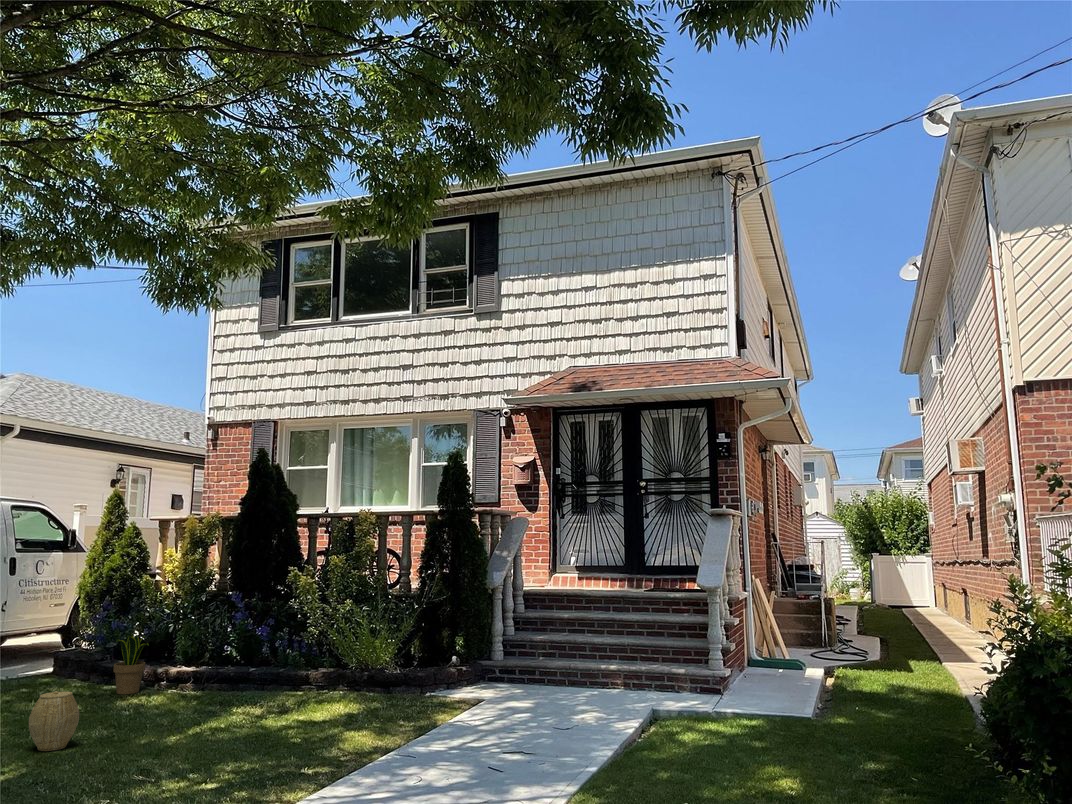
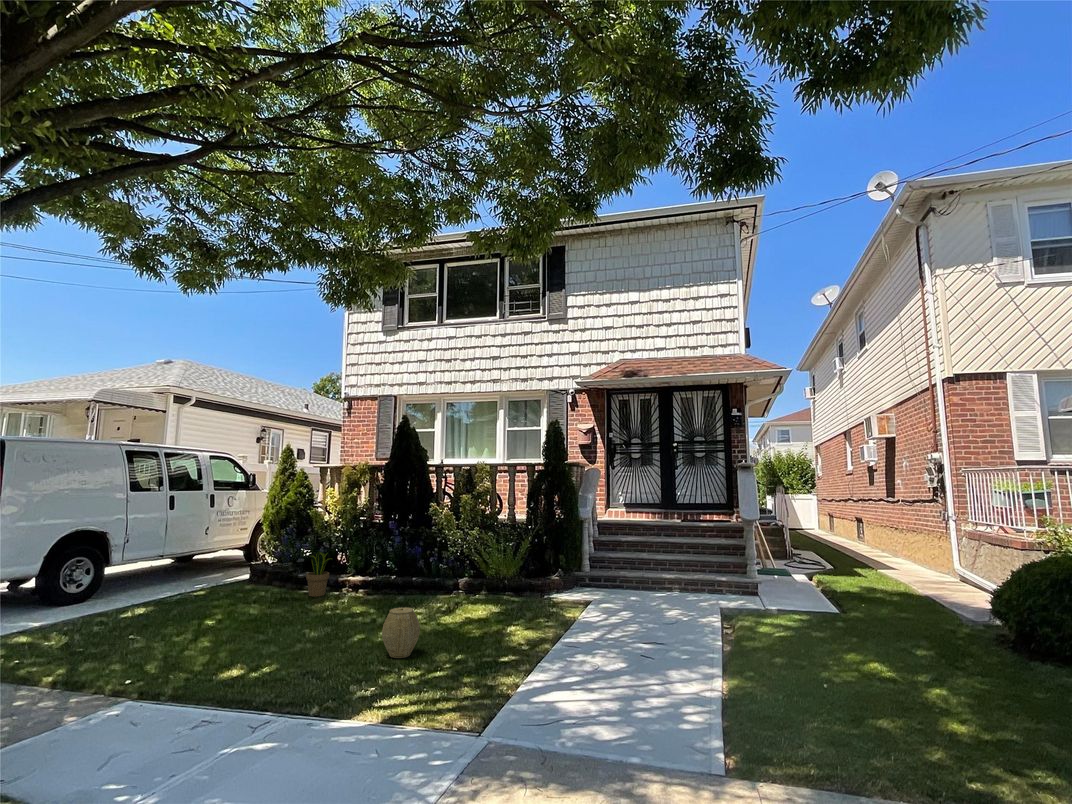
woven basket: present [29,691,79,751] -> present [382,608,420,658]

